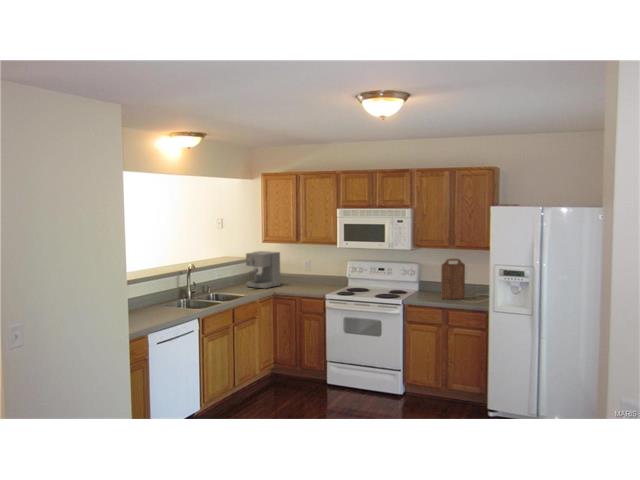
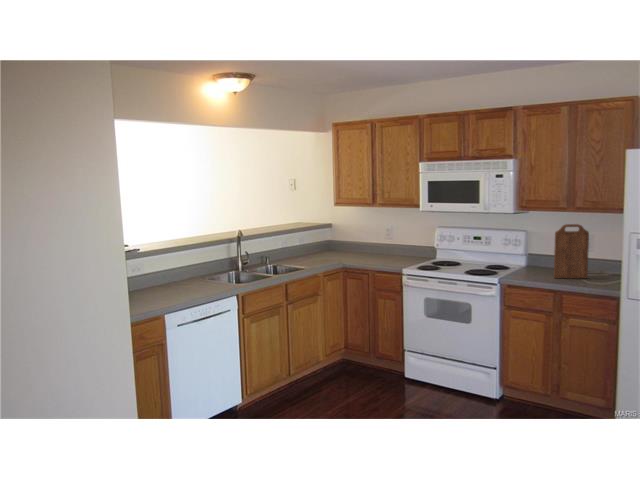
coffee maker: present [246,251,280,289] -> none [313,216,353,260]

